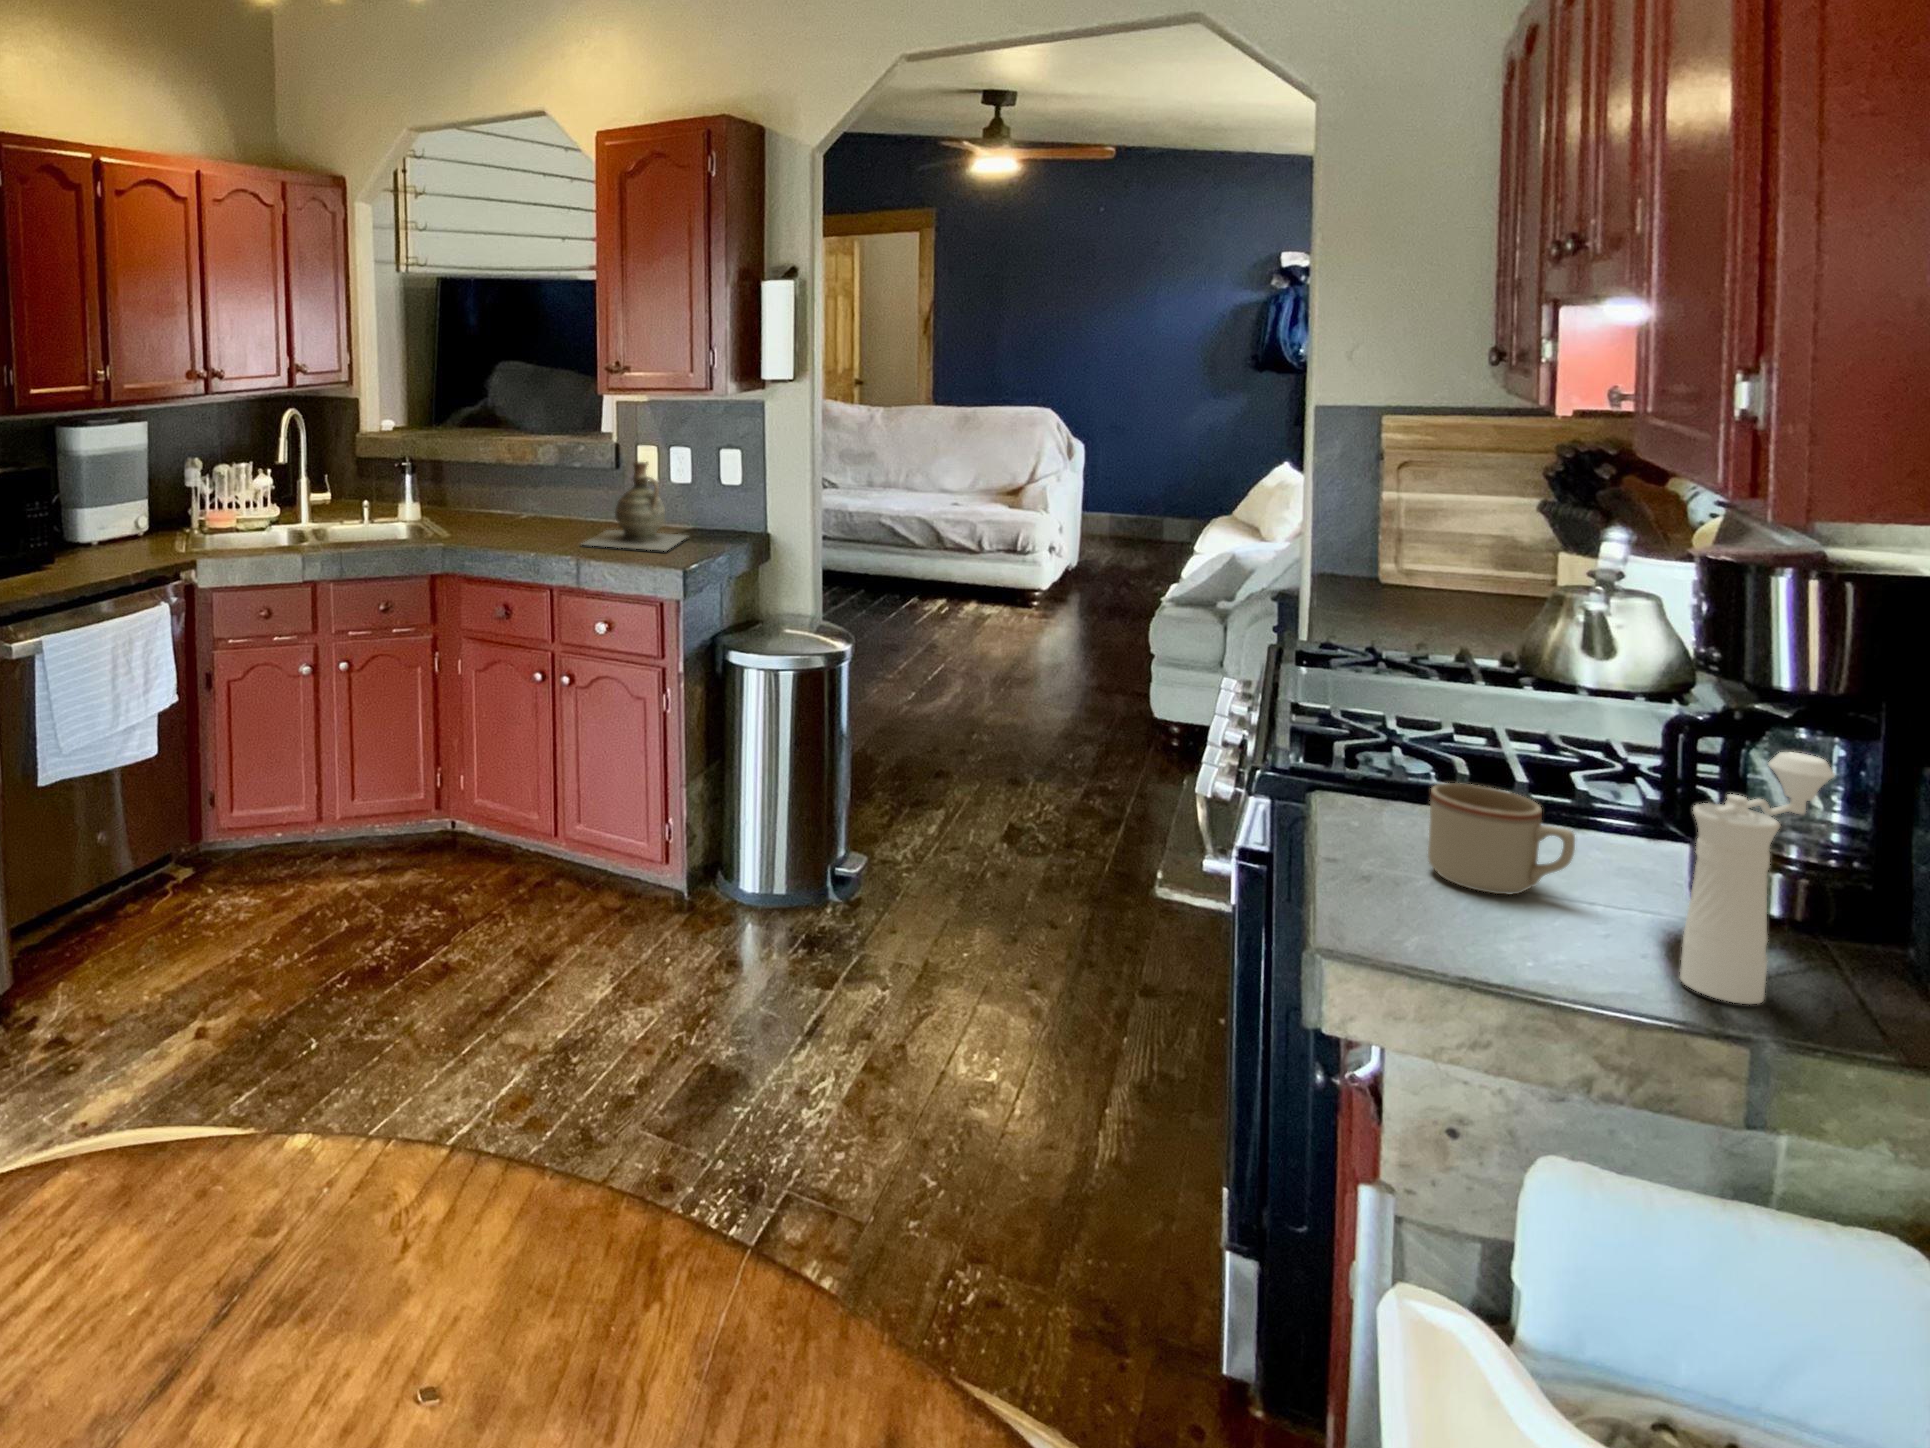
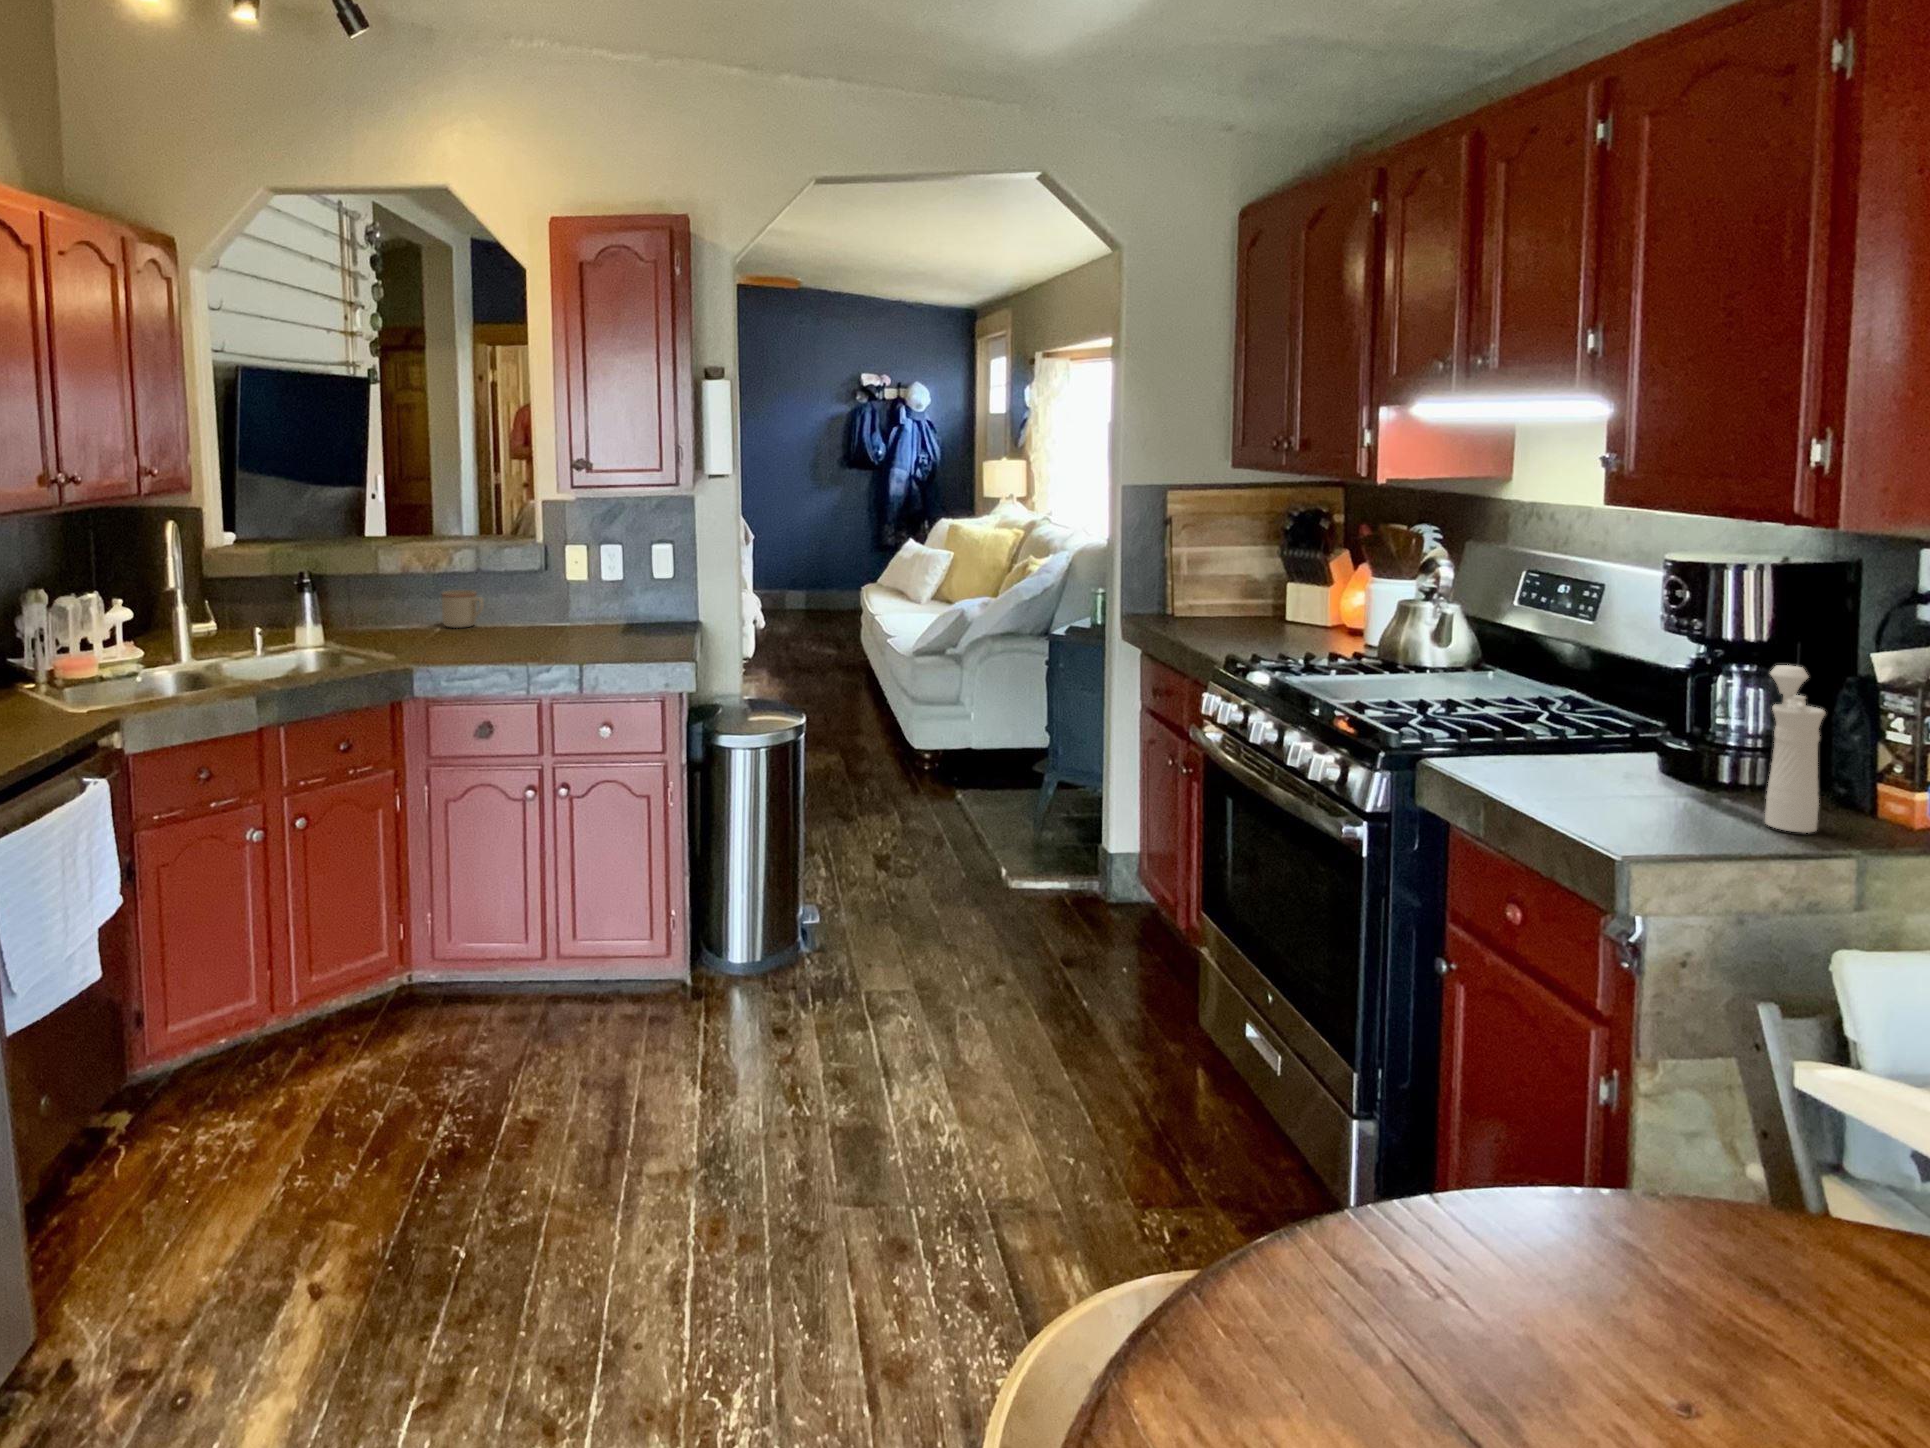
ceramic jug: present [583,462,689,551] -> none [551,556,645,647]
mug: present [1428,783,1575,894] -> present [441,590,484,628]

